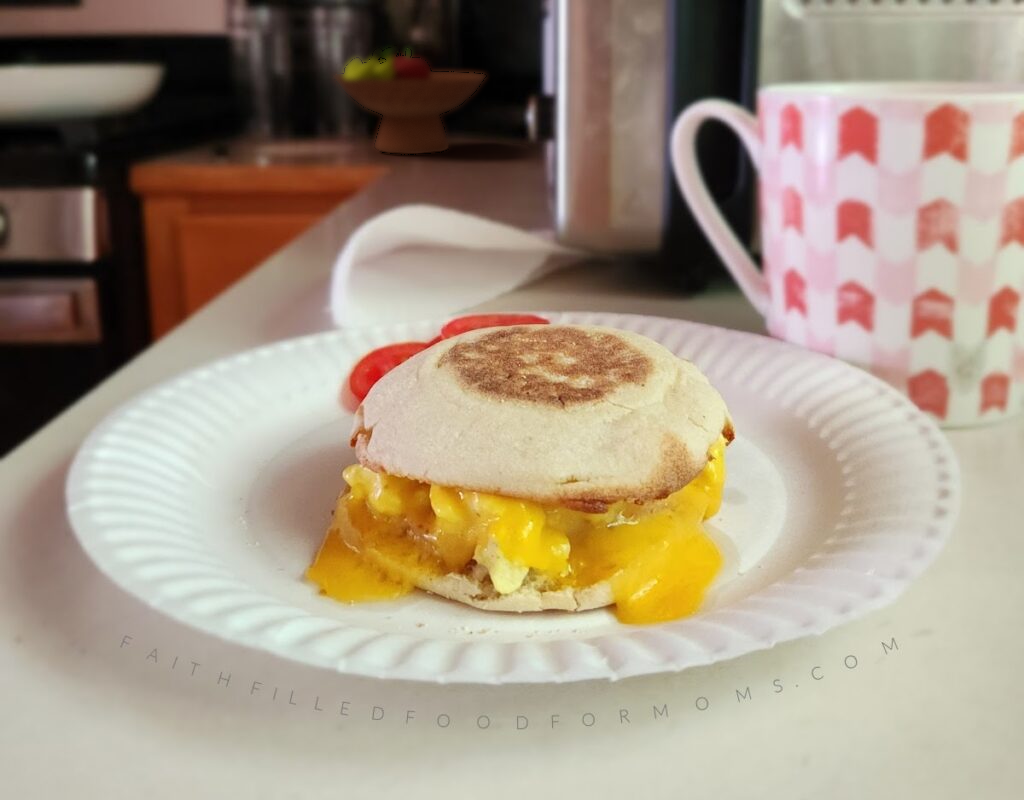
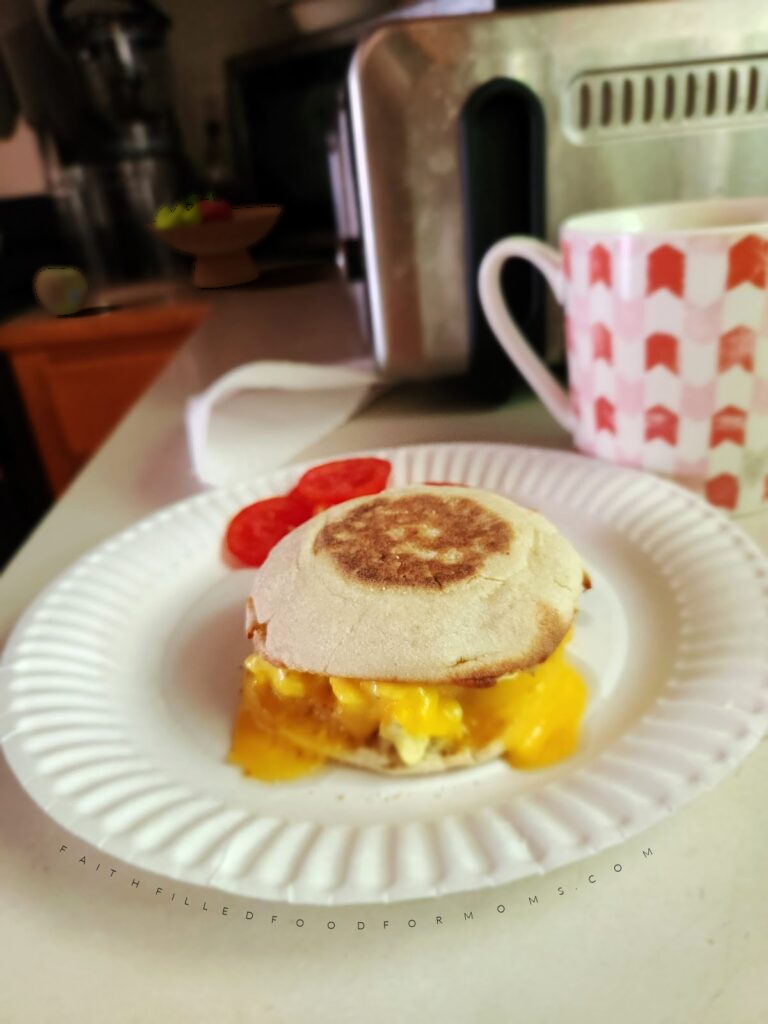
apple: none [201,109,258,161] -> present [36,269,88,315]

